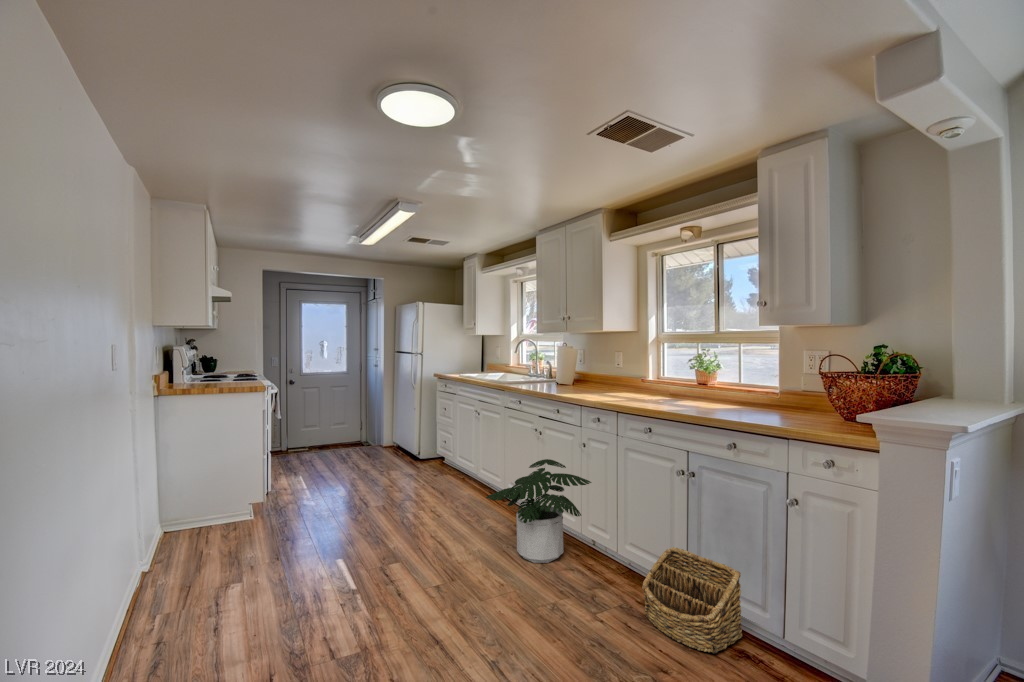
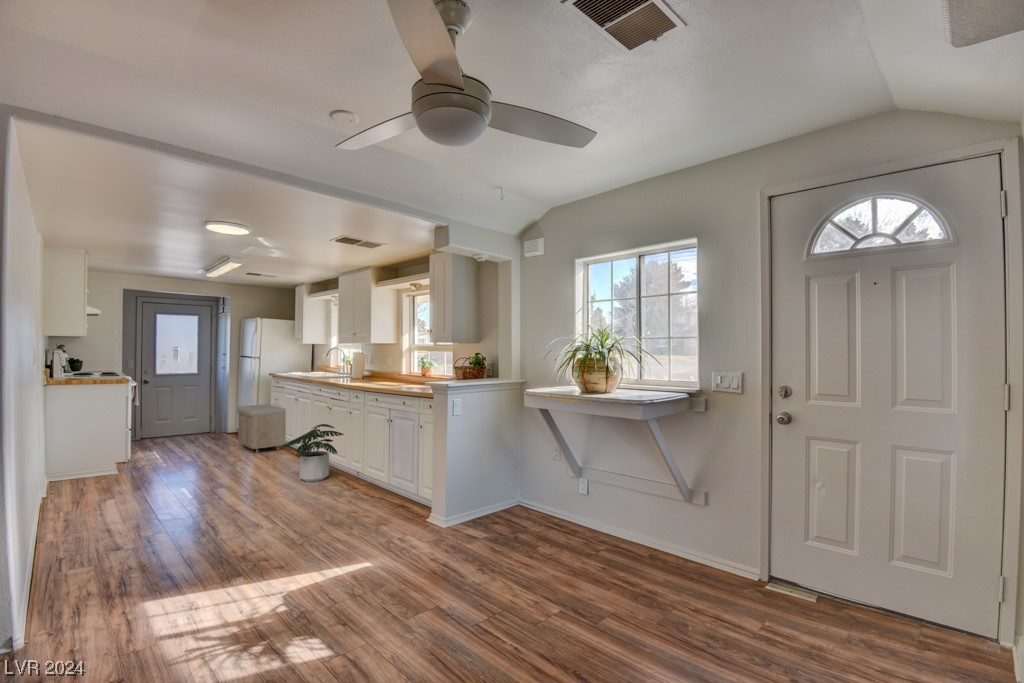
storage bench: none [397,415,463,485] -> present [237,404,286,452]
basket: present [642,547,742,653] -> none [351,462,393,502]

